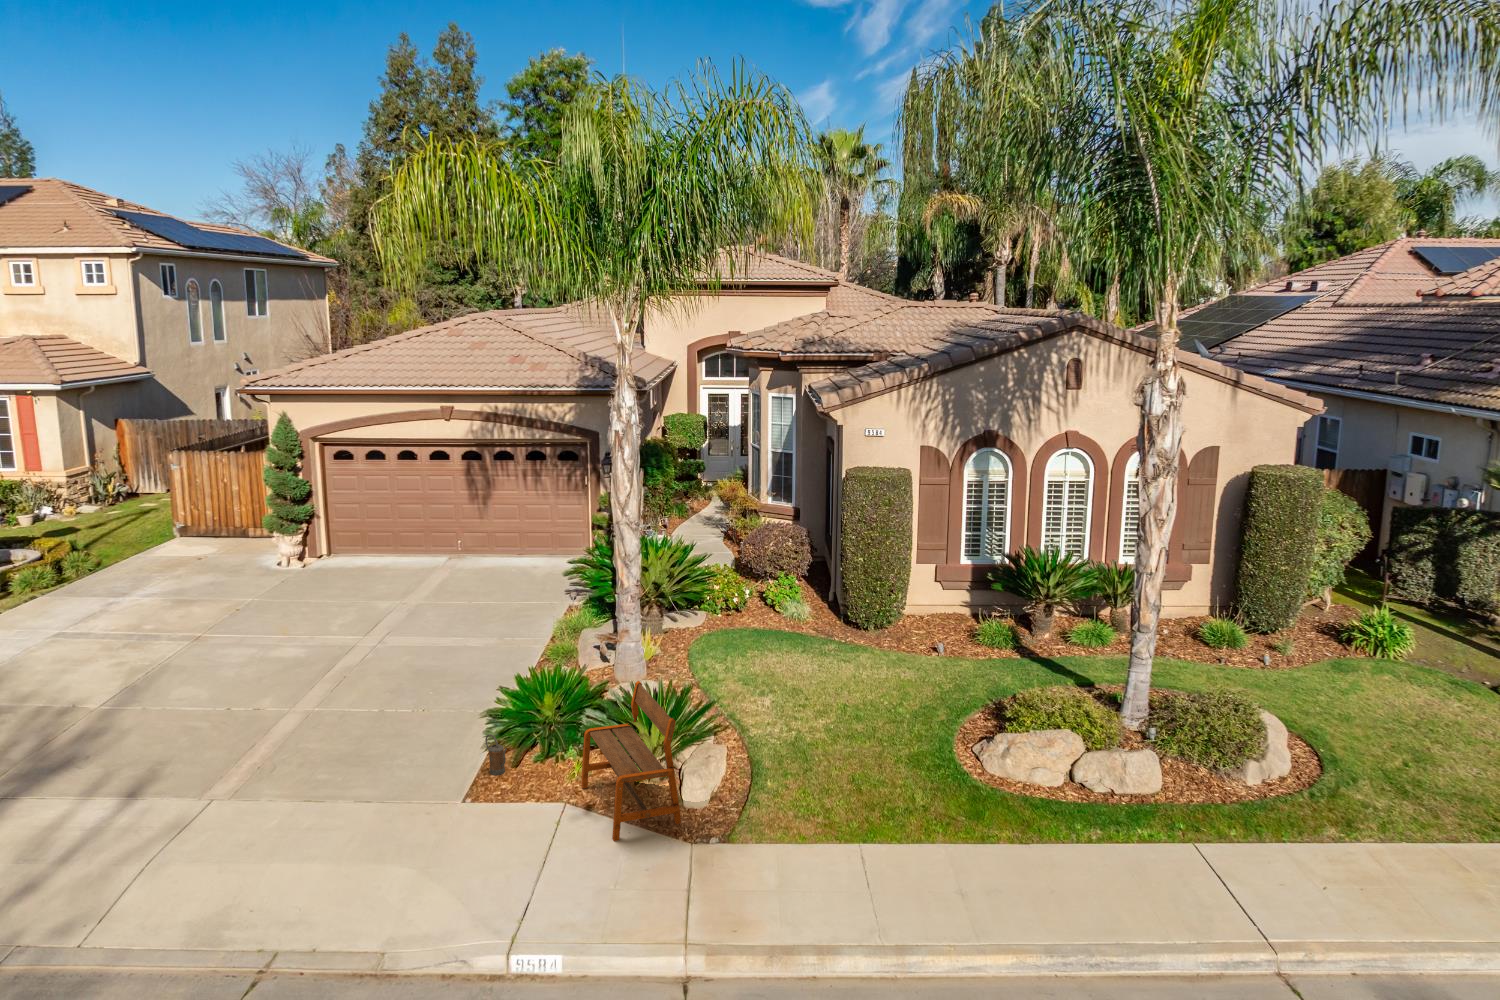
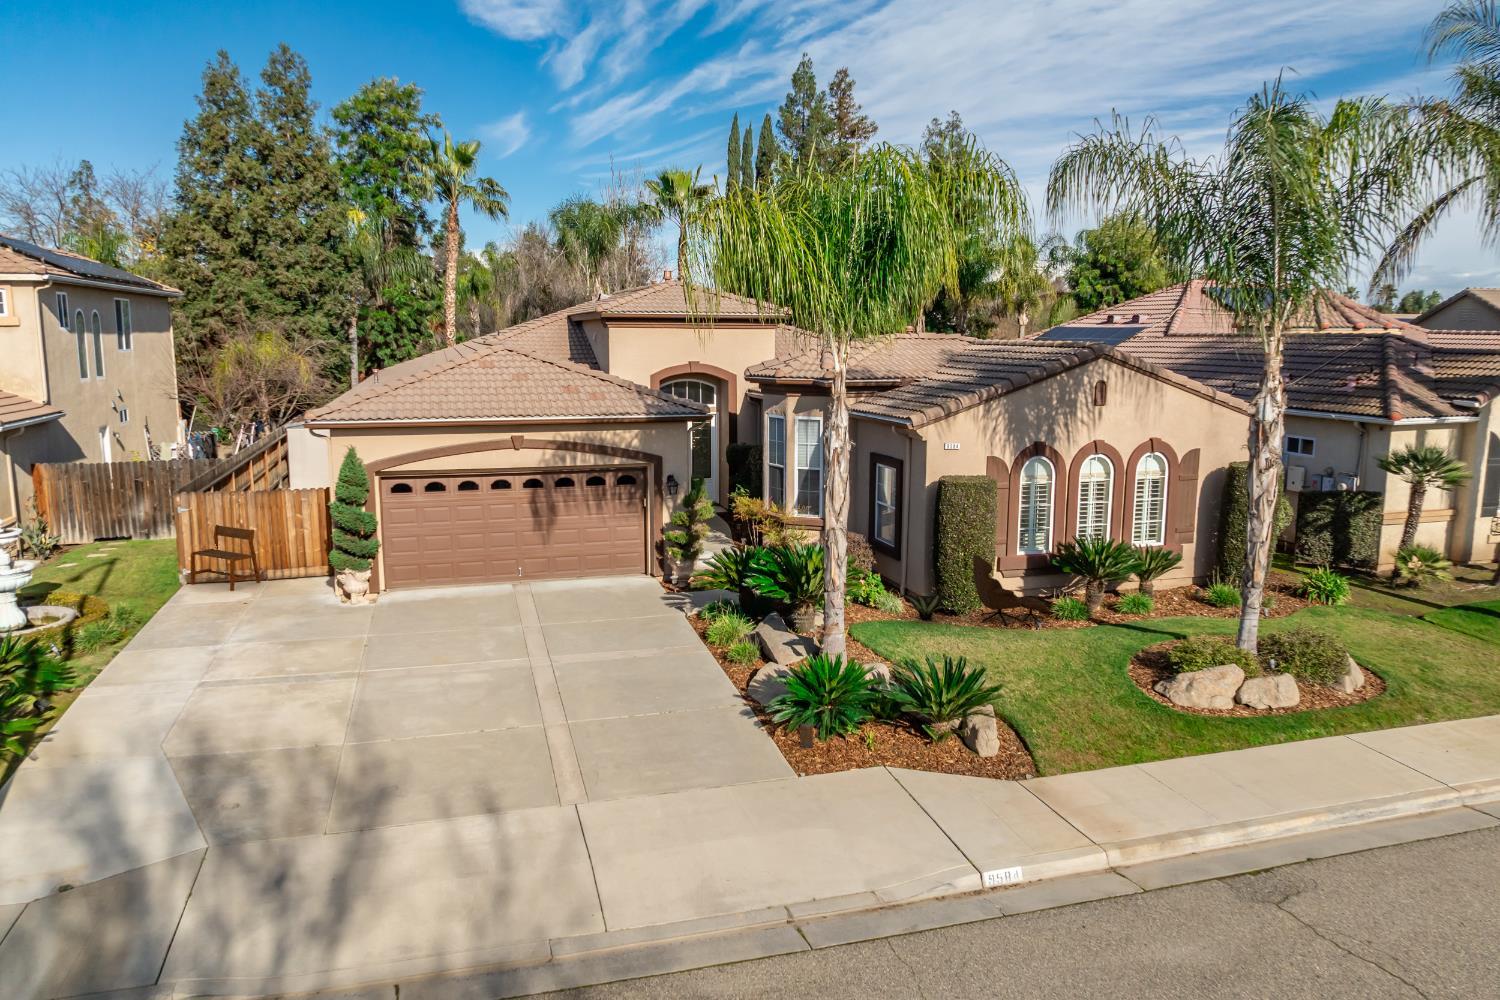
lounge chair: none [875,562,960,651] -> present [973,555,1048,626]
potted plant: none [794,603,846,636] -> present [903,594,945,621]
bench: present [581,681,681,841] -> present [190,525,261,591]

